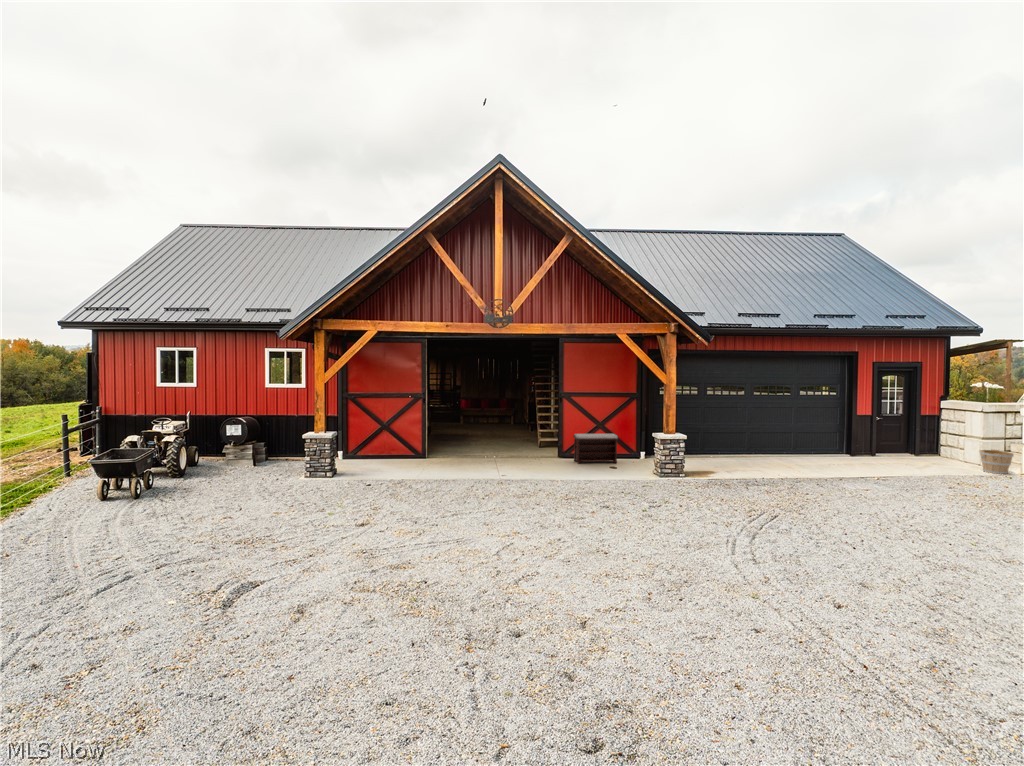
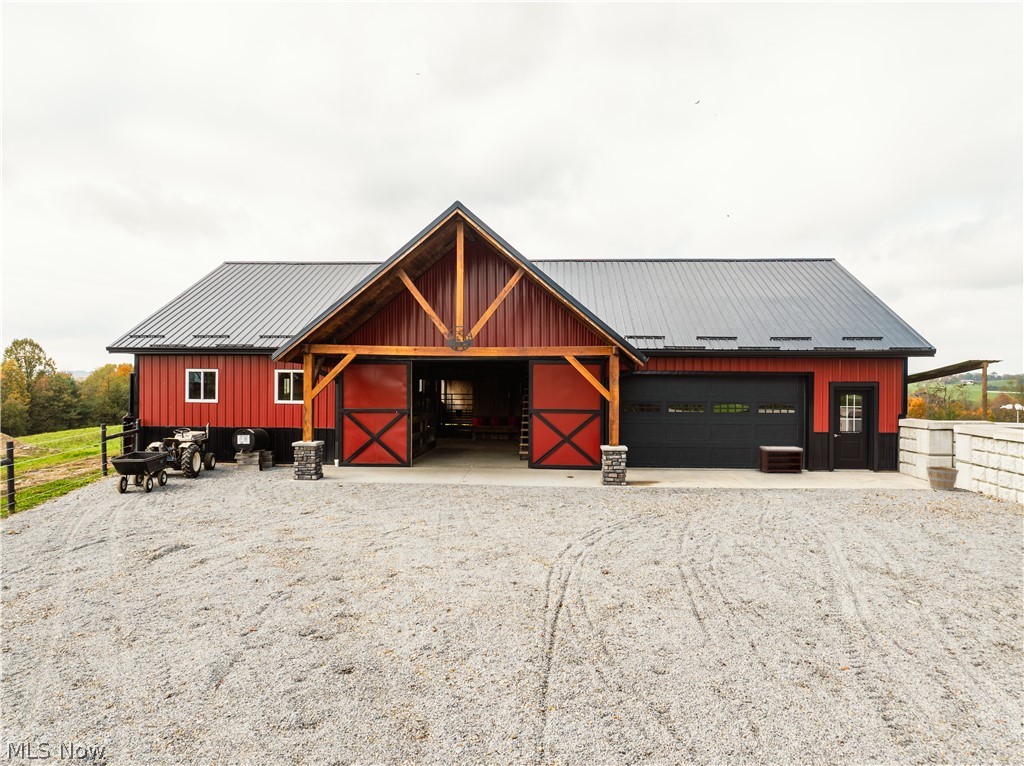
bench: present [573,434,618,464] -> present [758,446,803,473]

